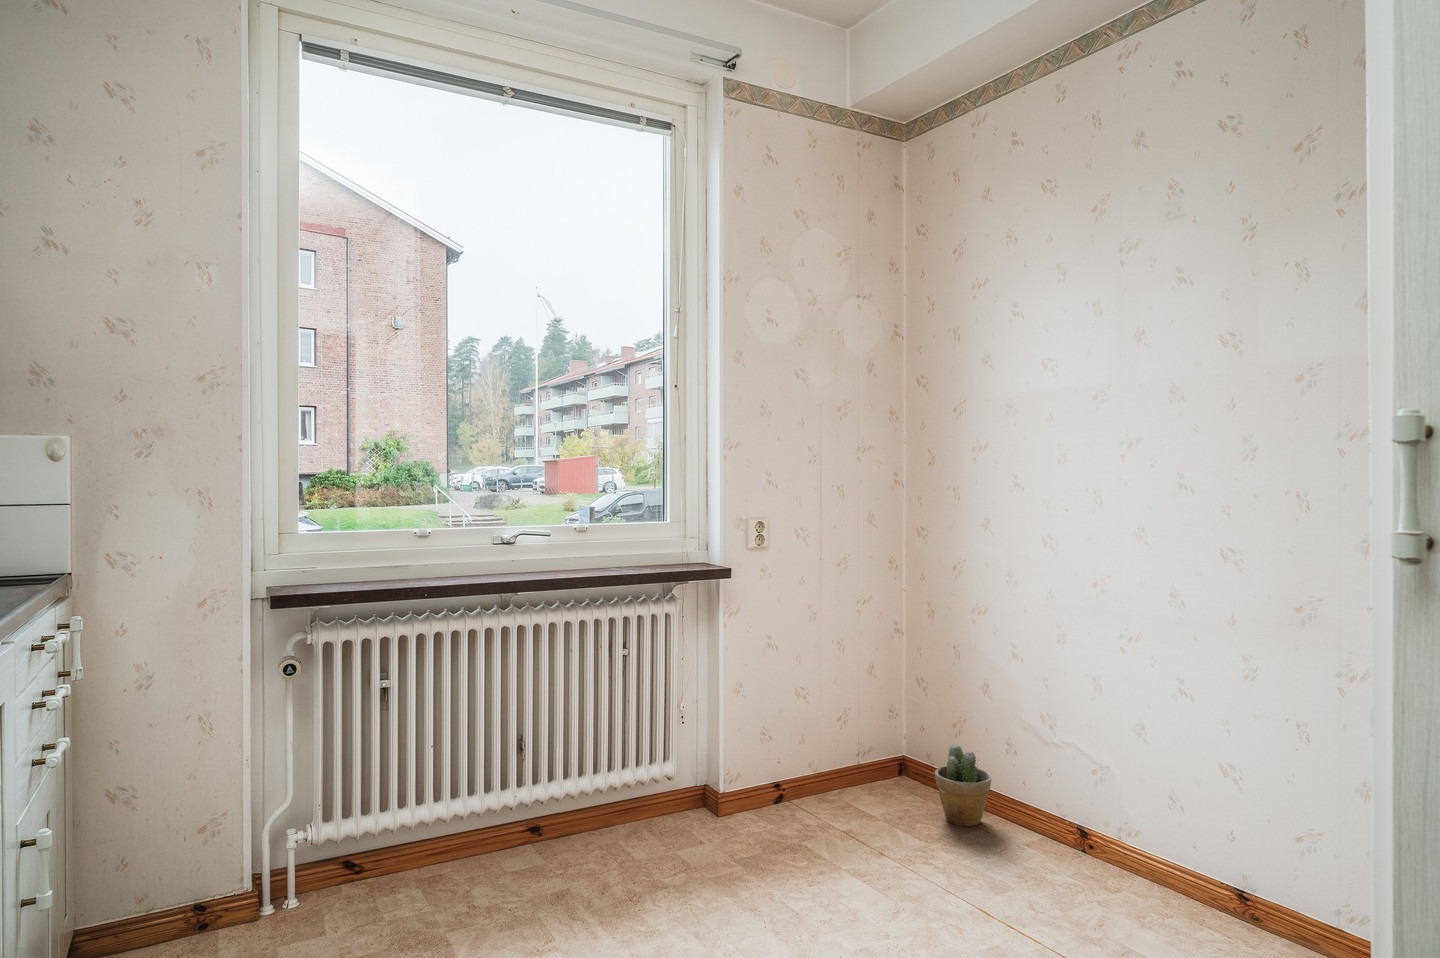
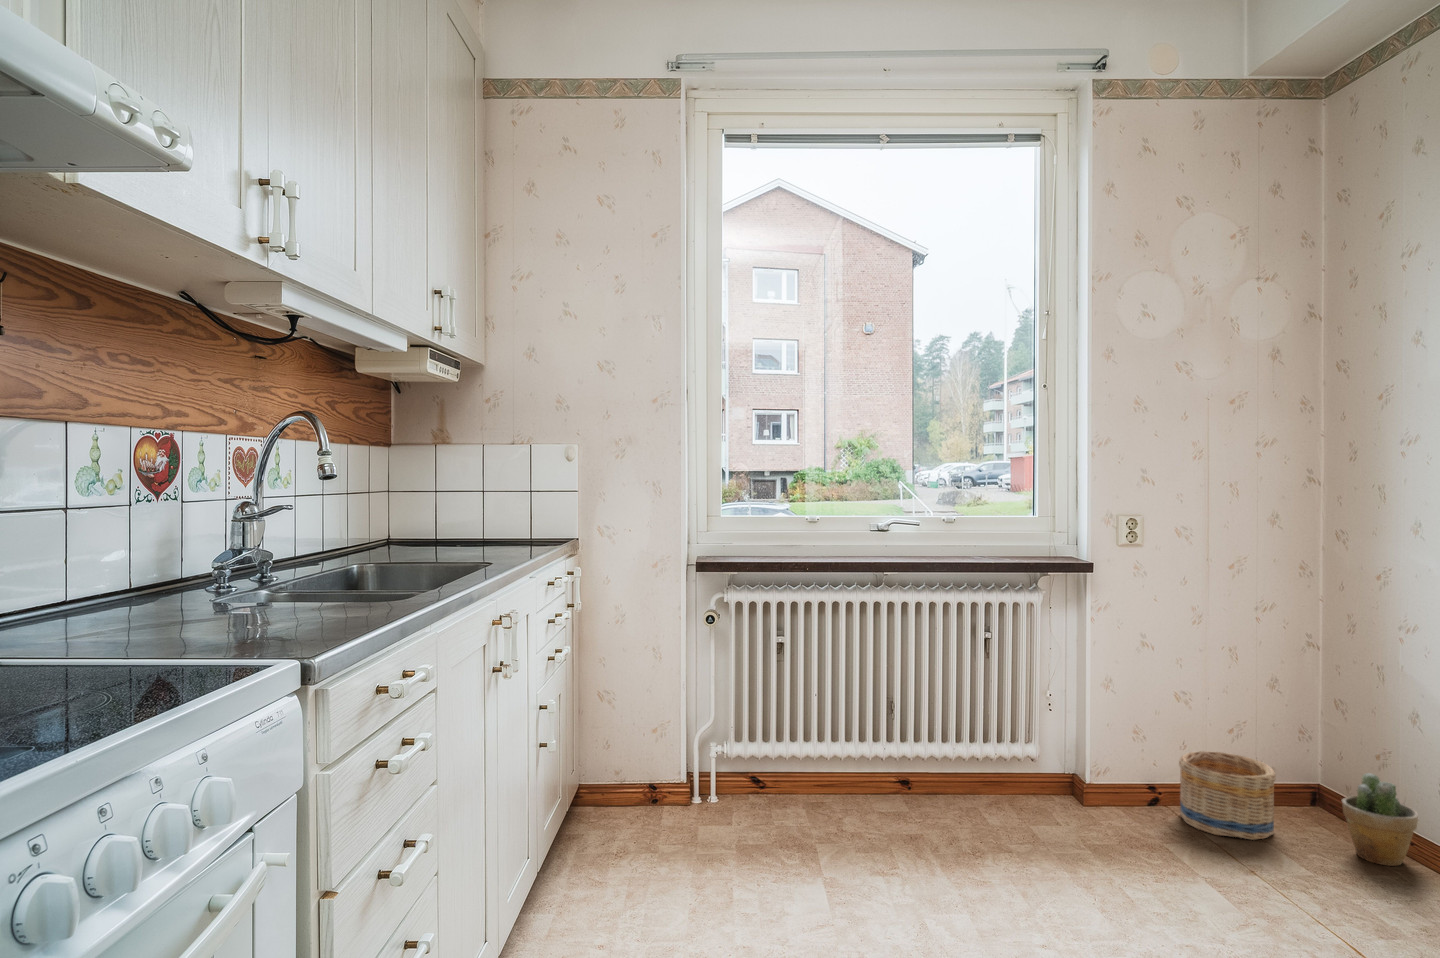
basket: none [802,742,883,825] -> present [1179,751,1276,840]

